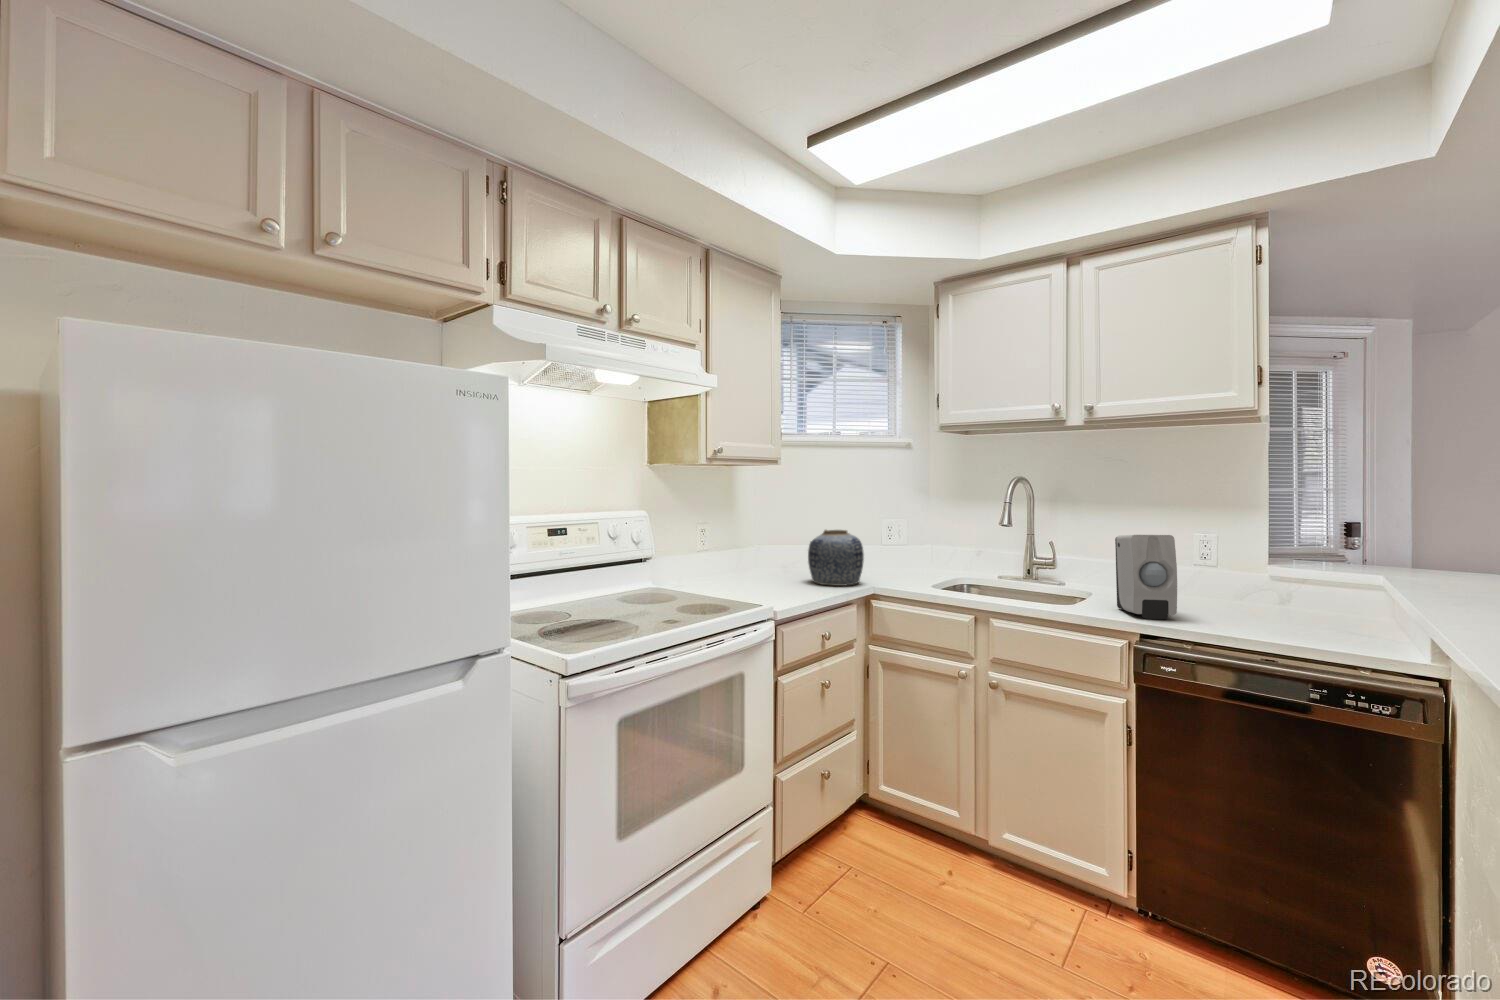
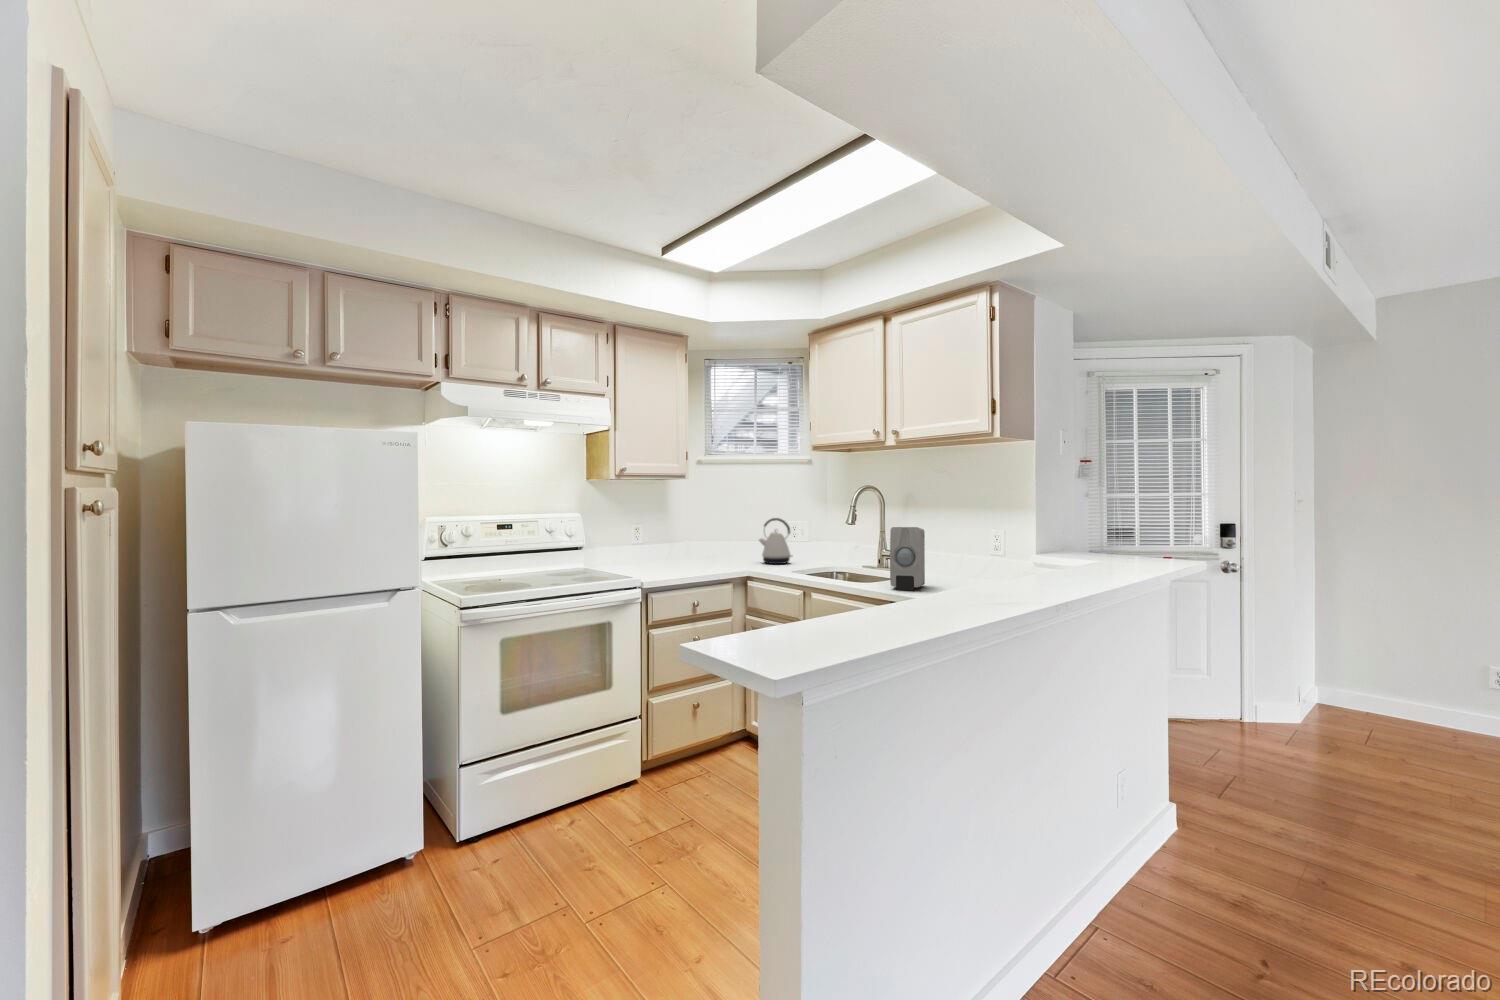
kettle: none [857,517,903,576] -> present [759,518,792,564]
vase: present [808,530,864,586] -> none [705,527,747,569]

